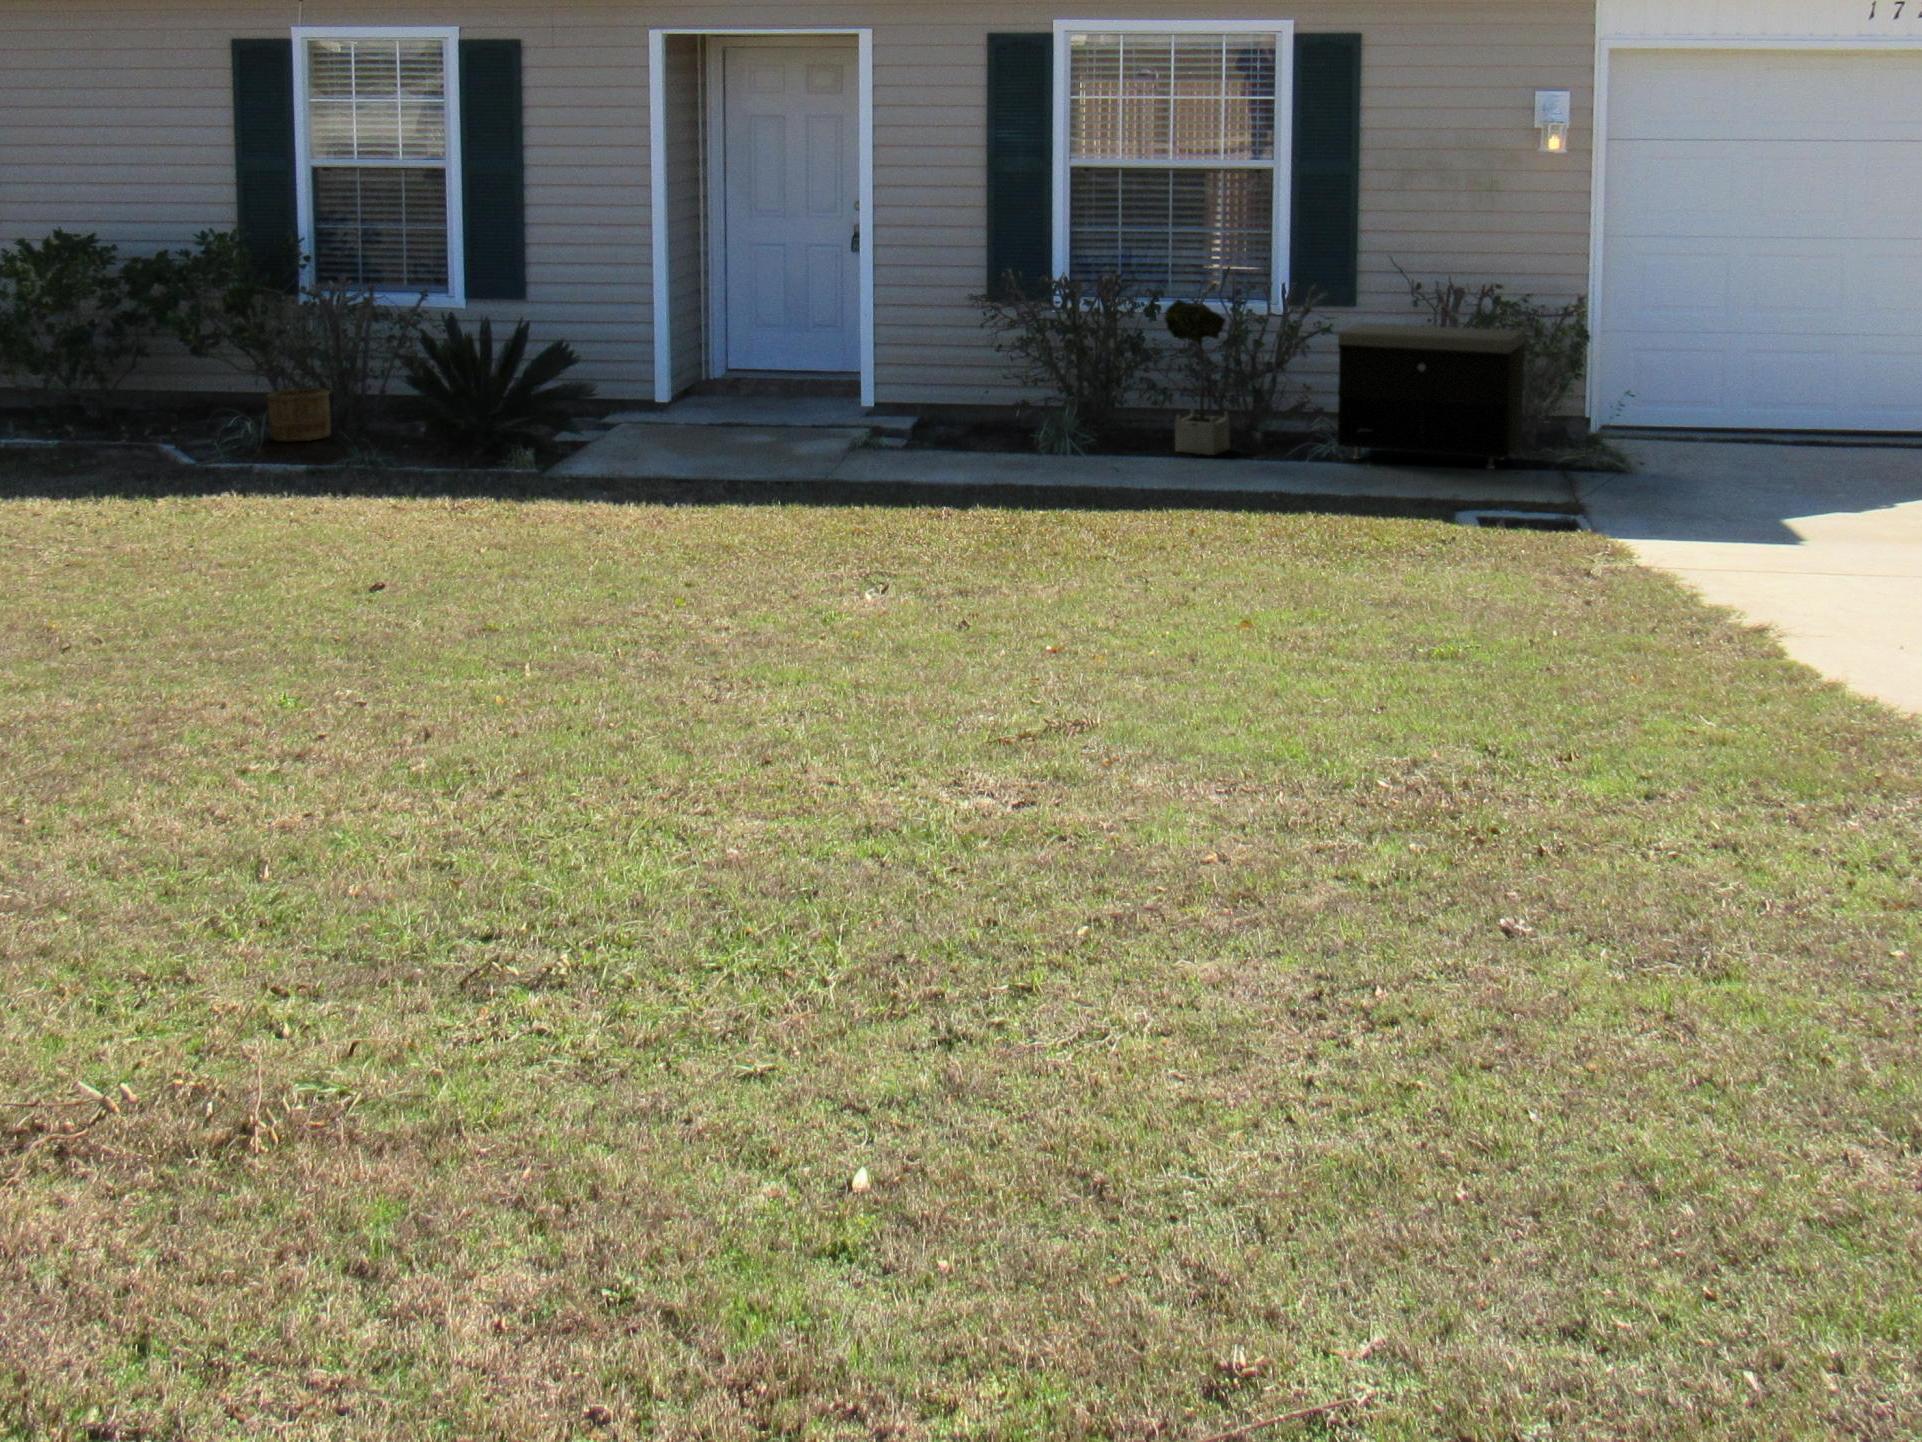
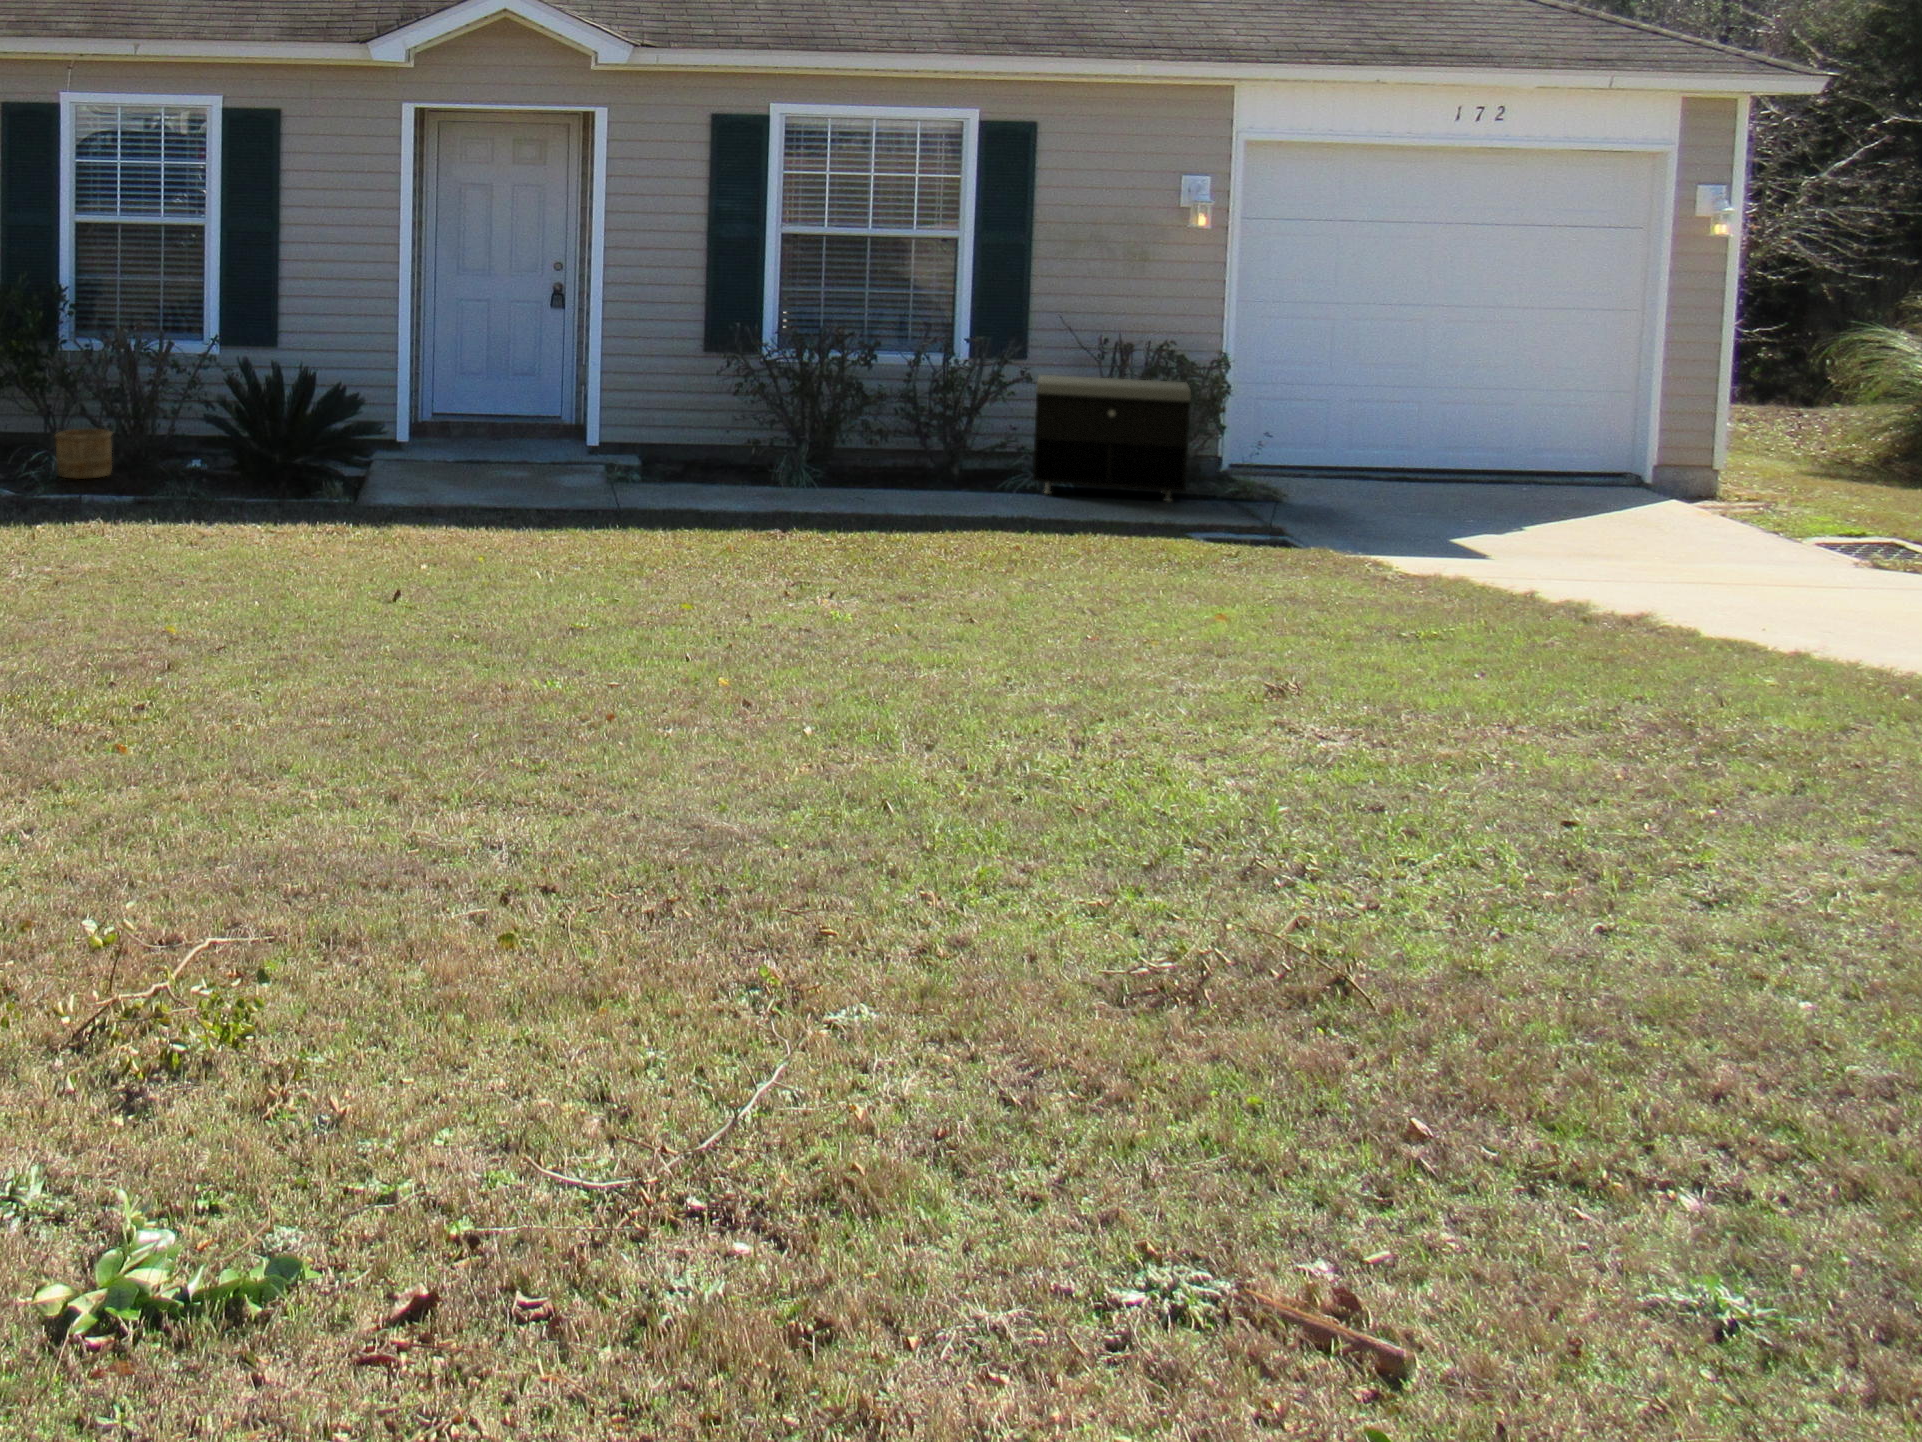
potted tree: present [1165,299,1230,455] -> none [876,352,934,490]

